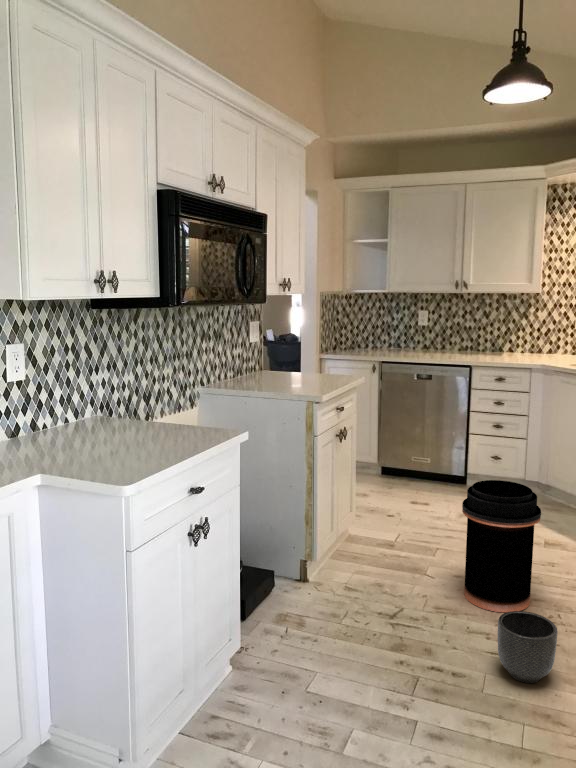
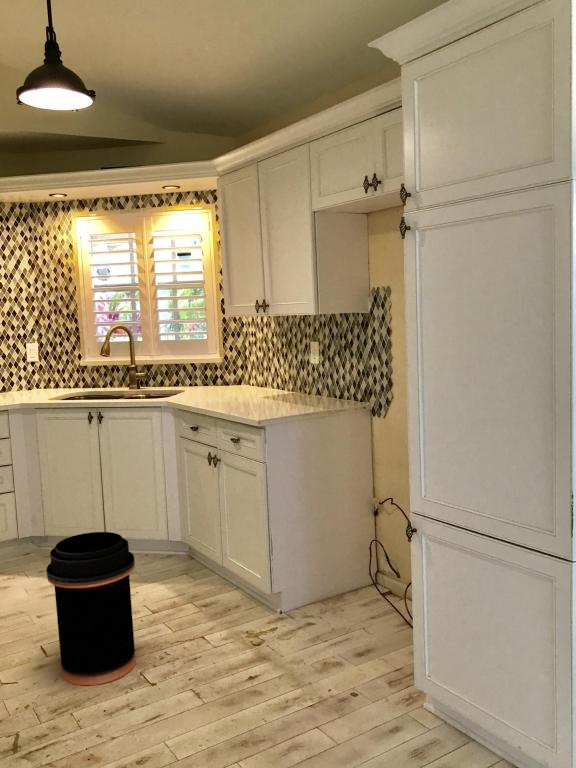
planter: present [498,611,558,683] -> none [161,654,221,731]

